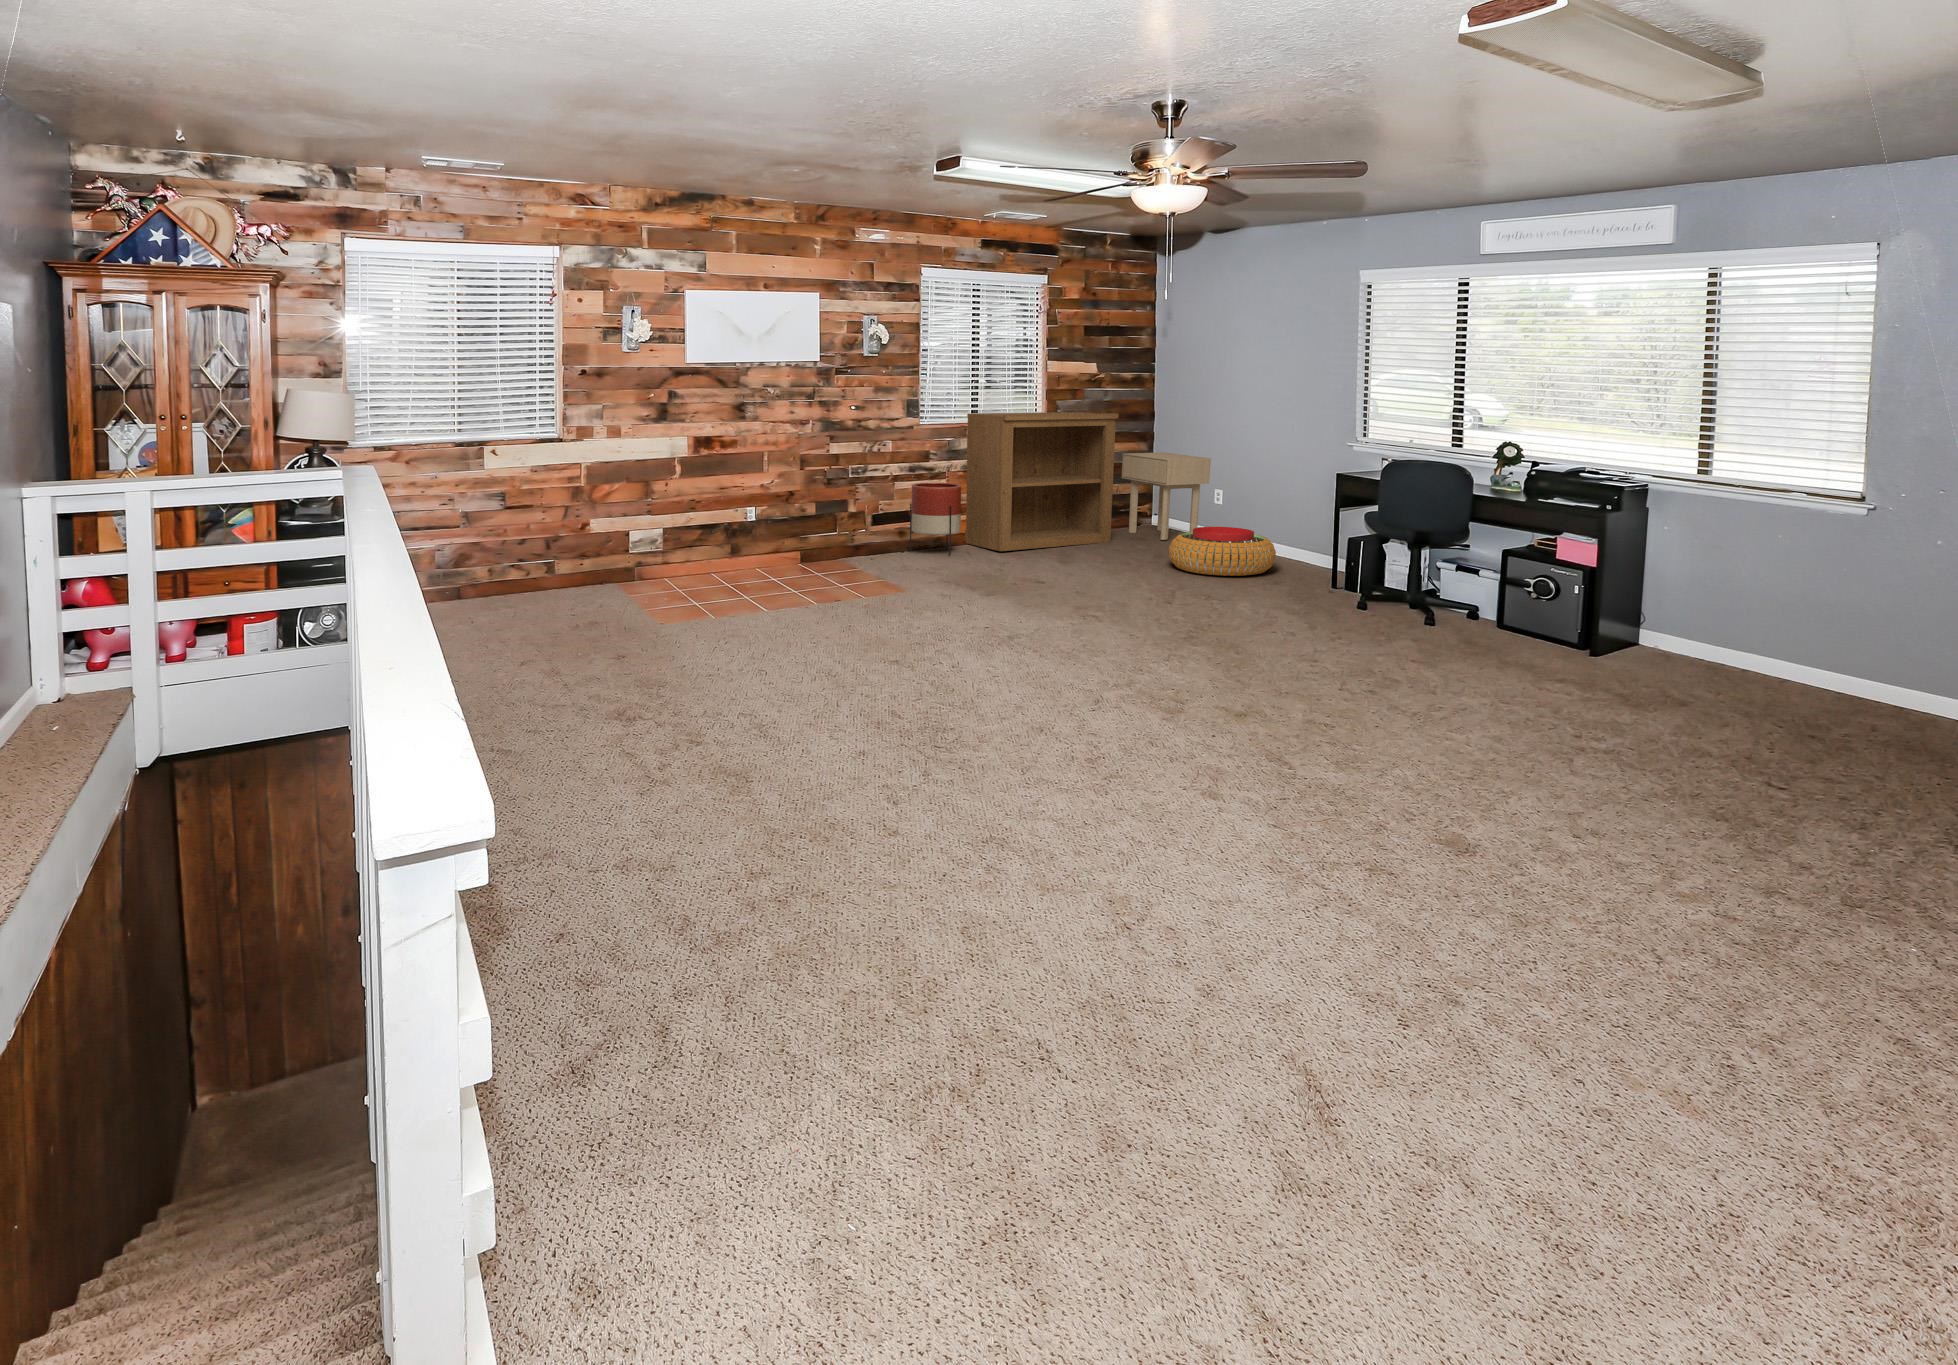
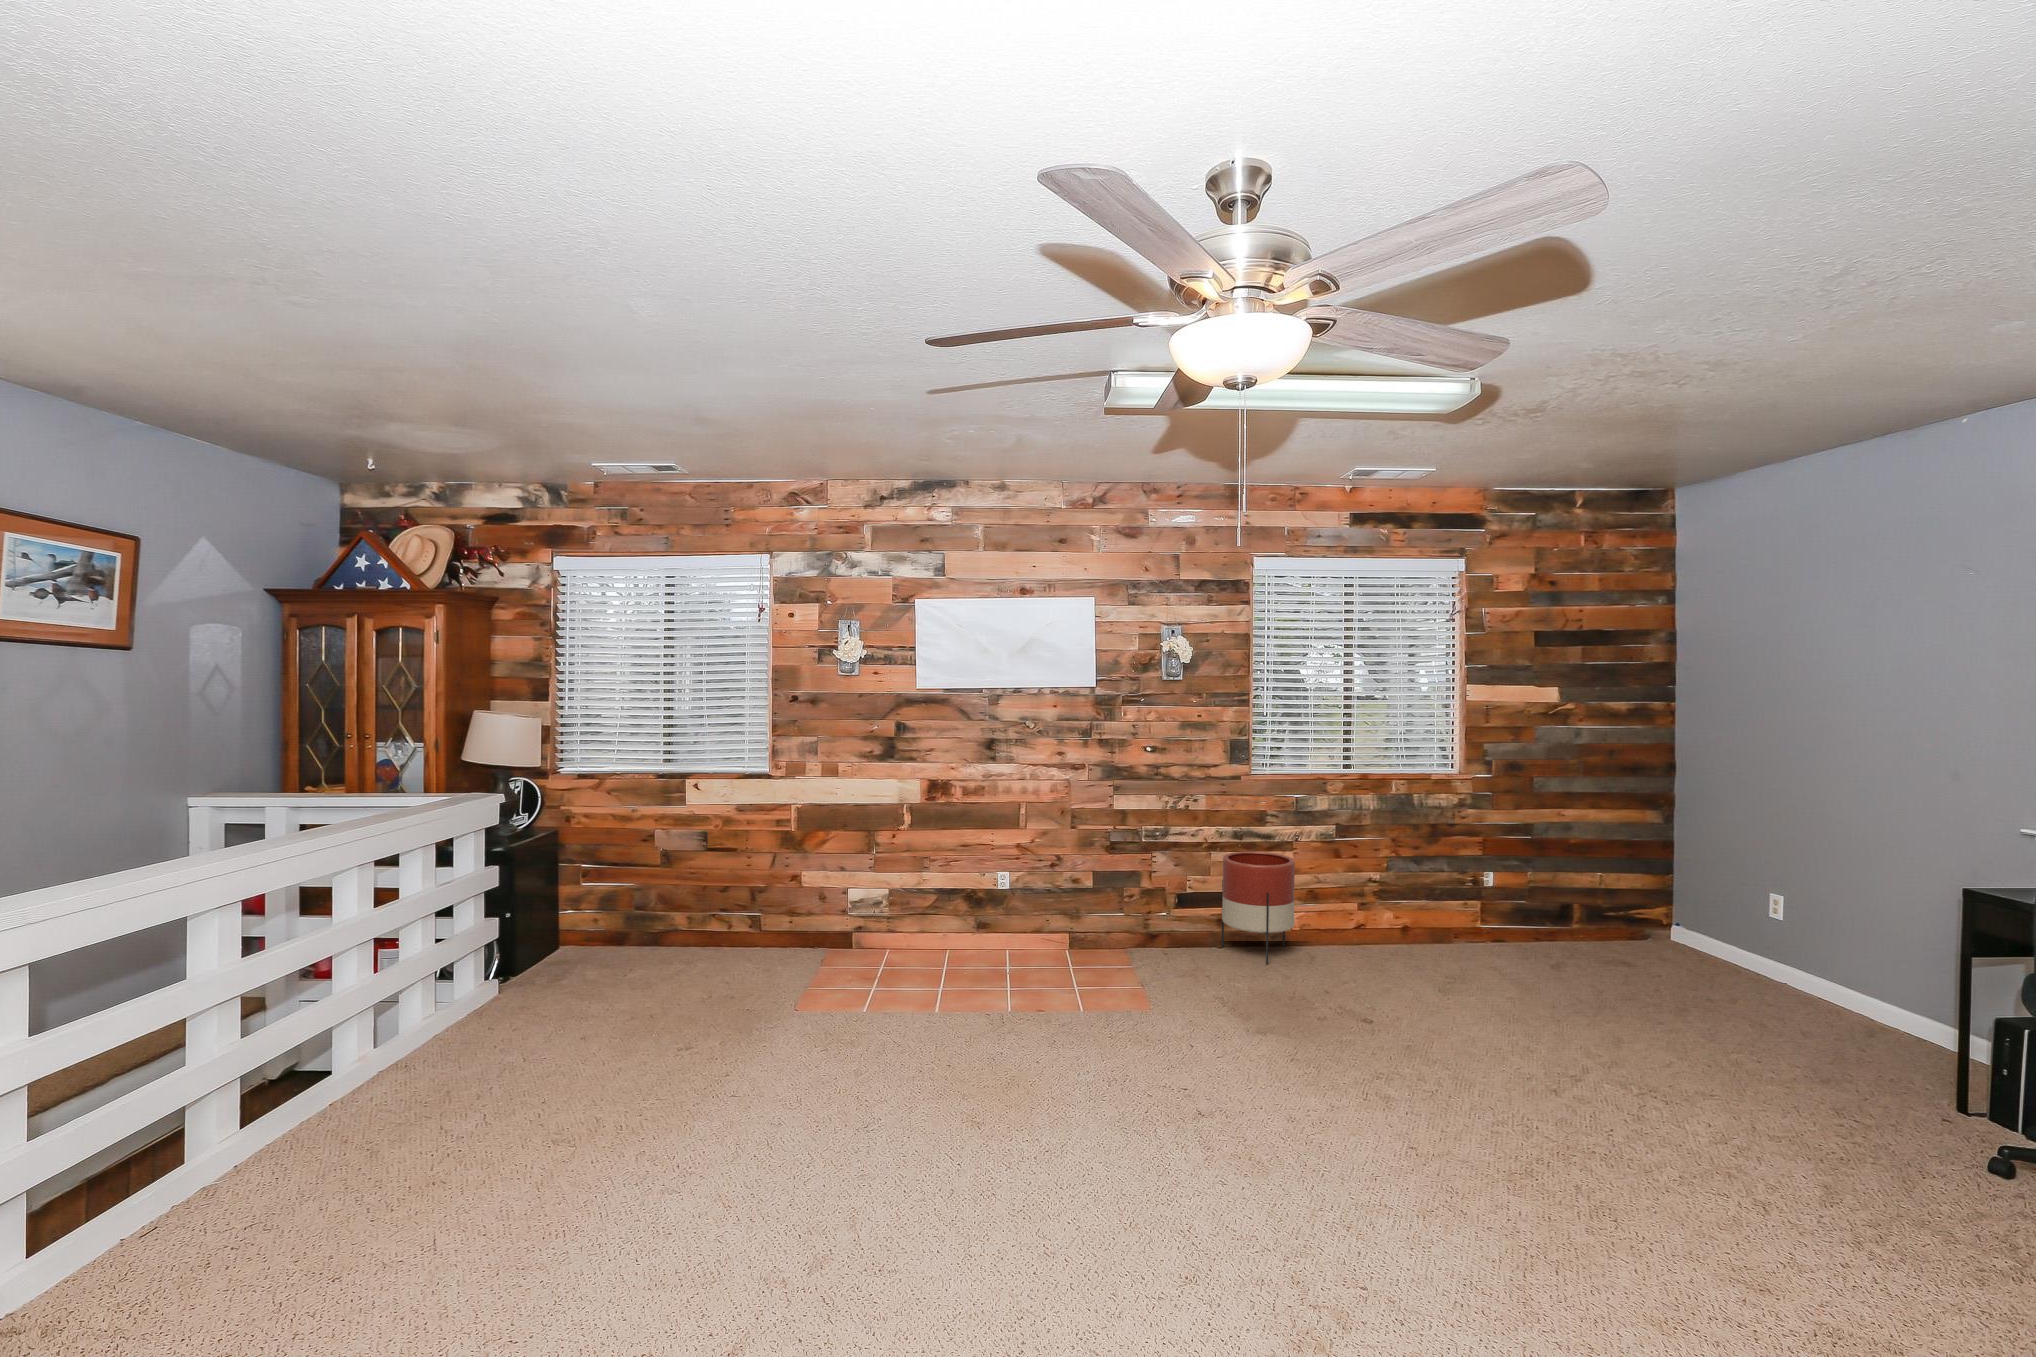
bookshelf: present [965,412,1119,551] -> none [1322,760,1575,971]
side table: present [1122,453,1211,540] -> none [1607,827,1772,985]
pouf: present [1169,527,1276,576] -> none [1631,996,1893,1132]

